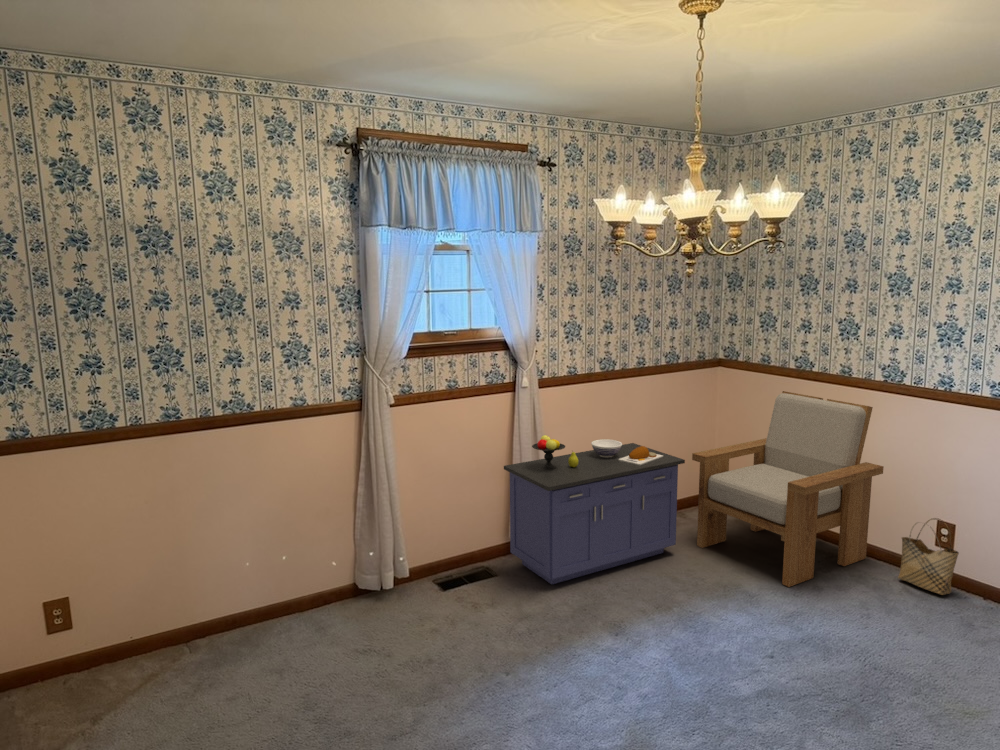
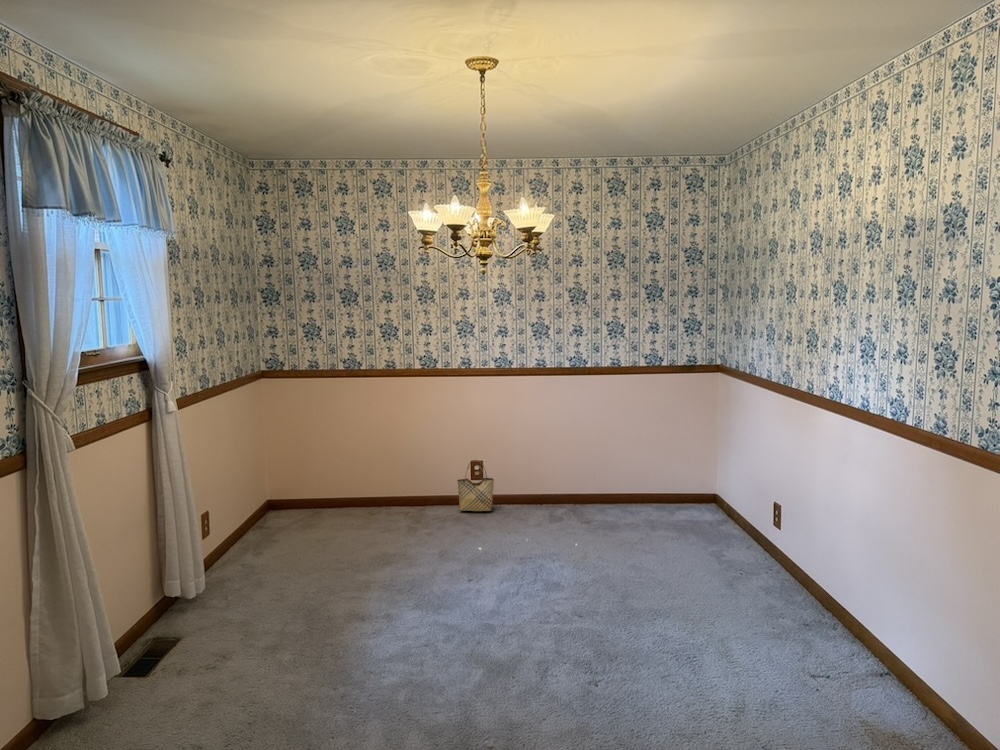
armchair: present [692,391,884,587] -> none [299,389,434,543]
storage cabinet: present [504,435,685,584] -> none [149,462,308,627]

